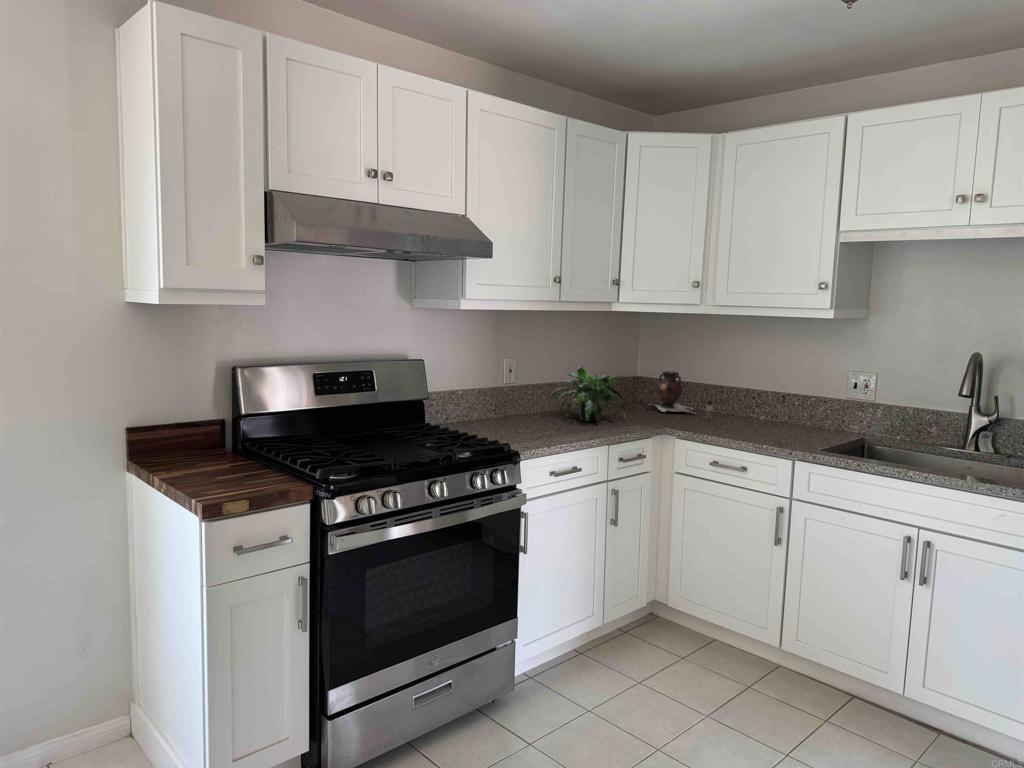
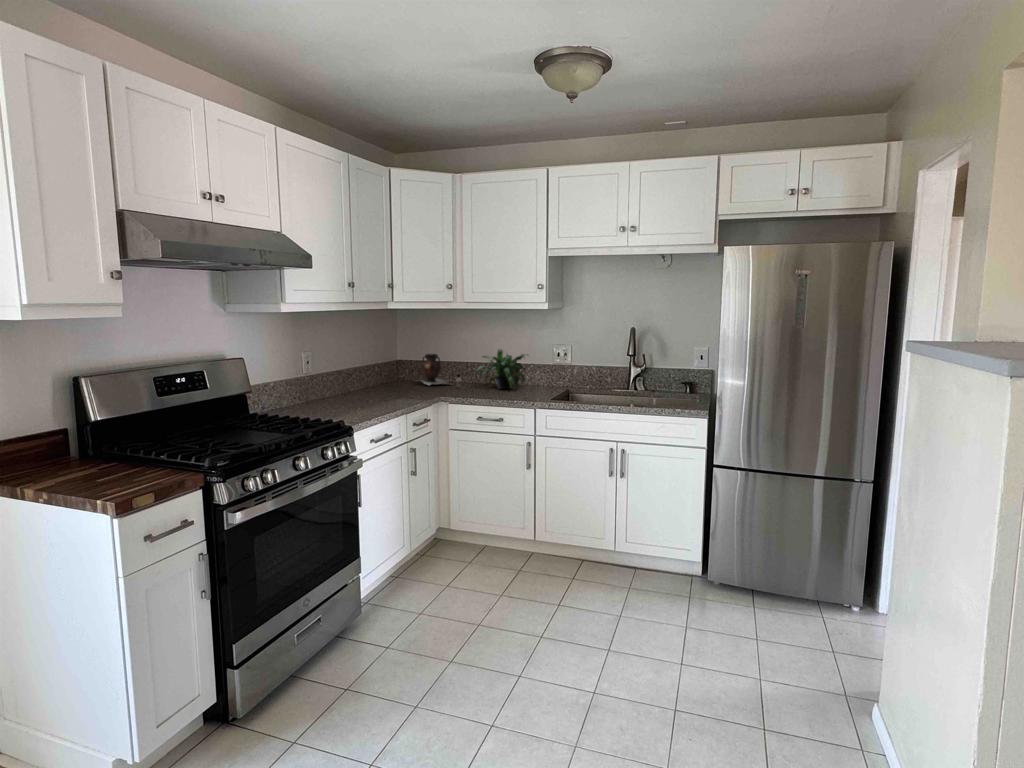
potted plant: present [551,366,627,421] -> present [475,349,525,389]

